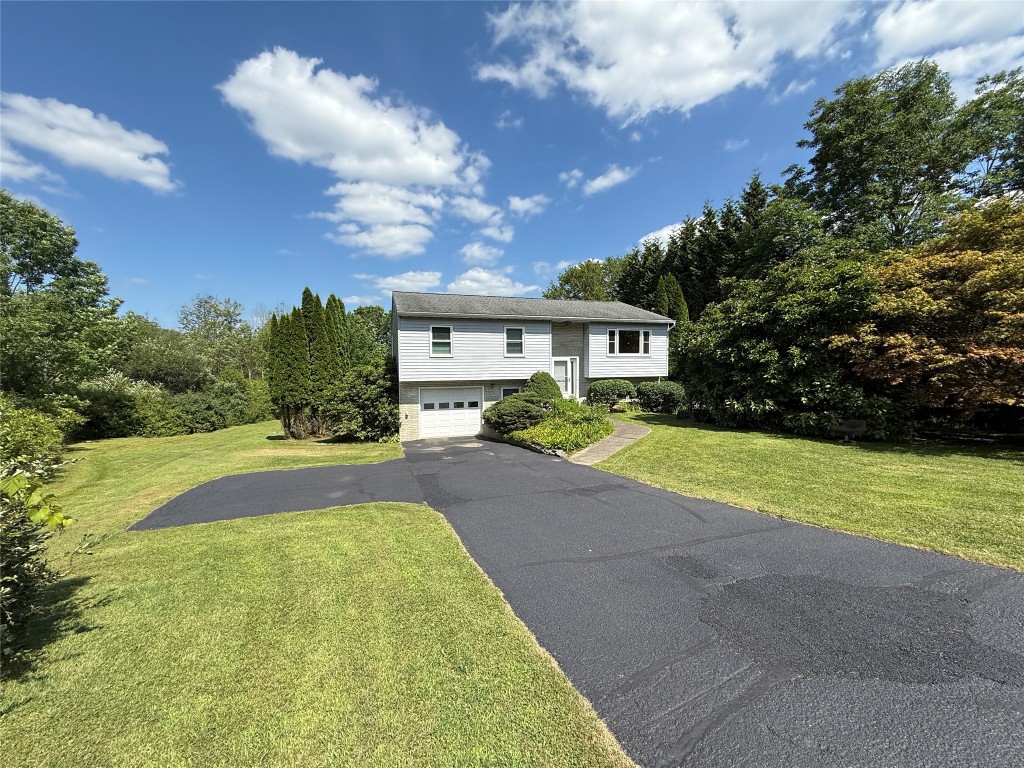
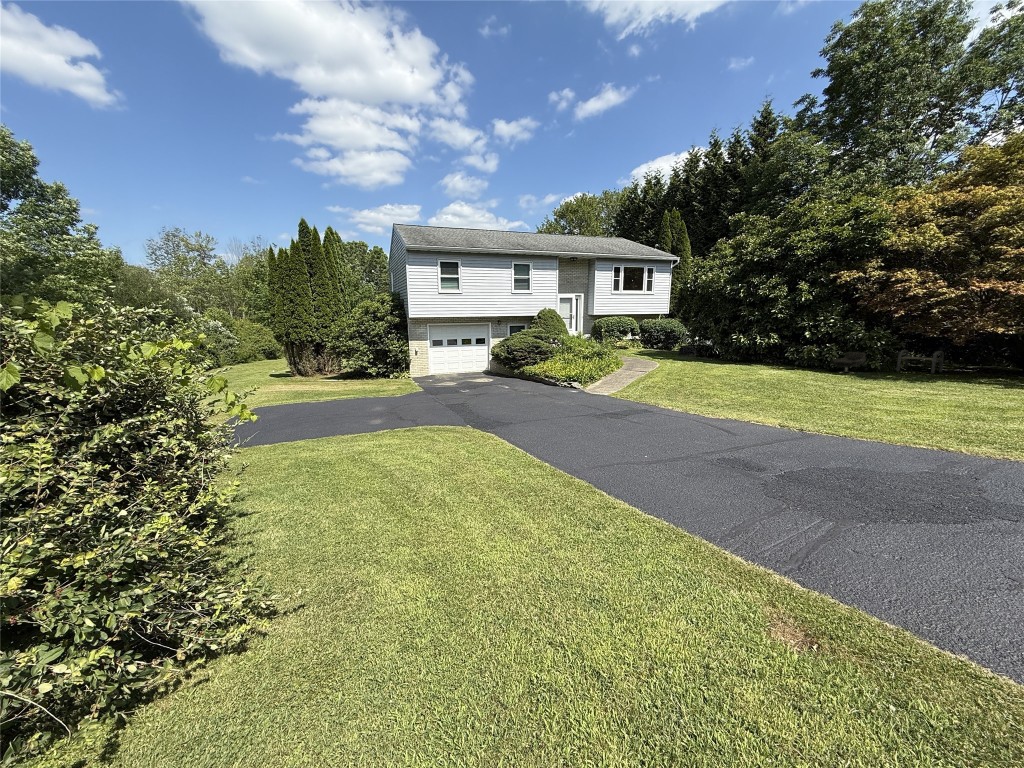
bench: none [902,417,953,444] -> present [897,350,944,374]

